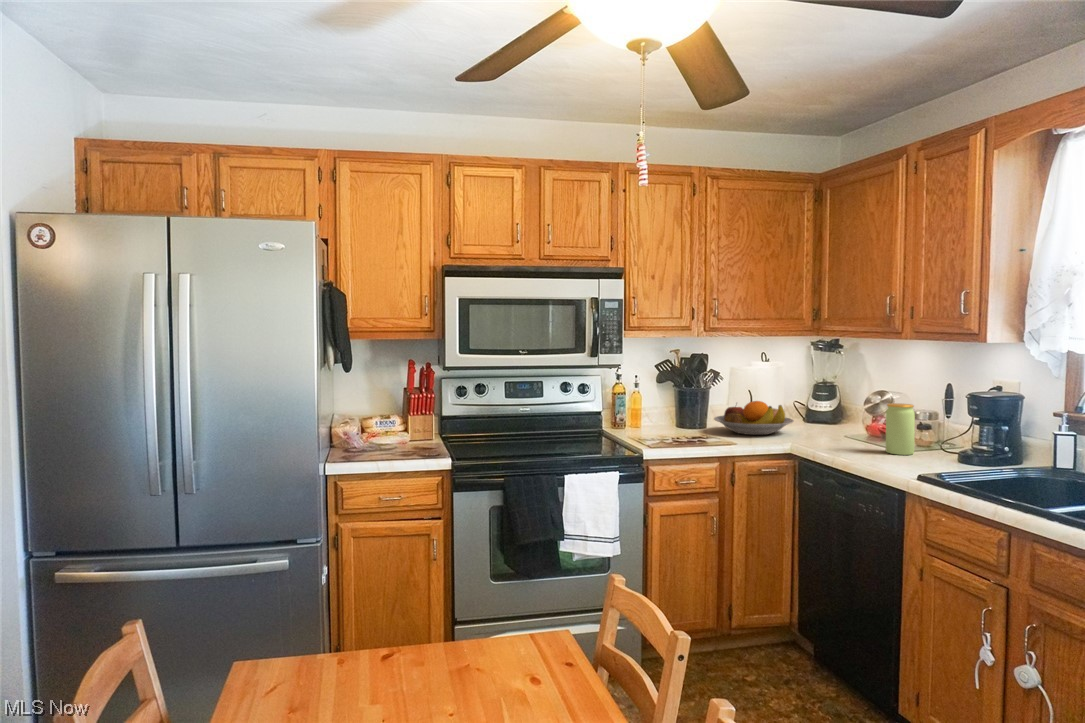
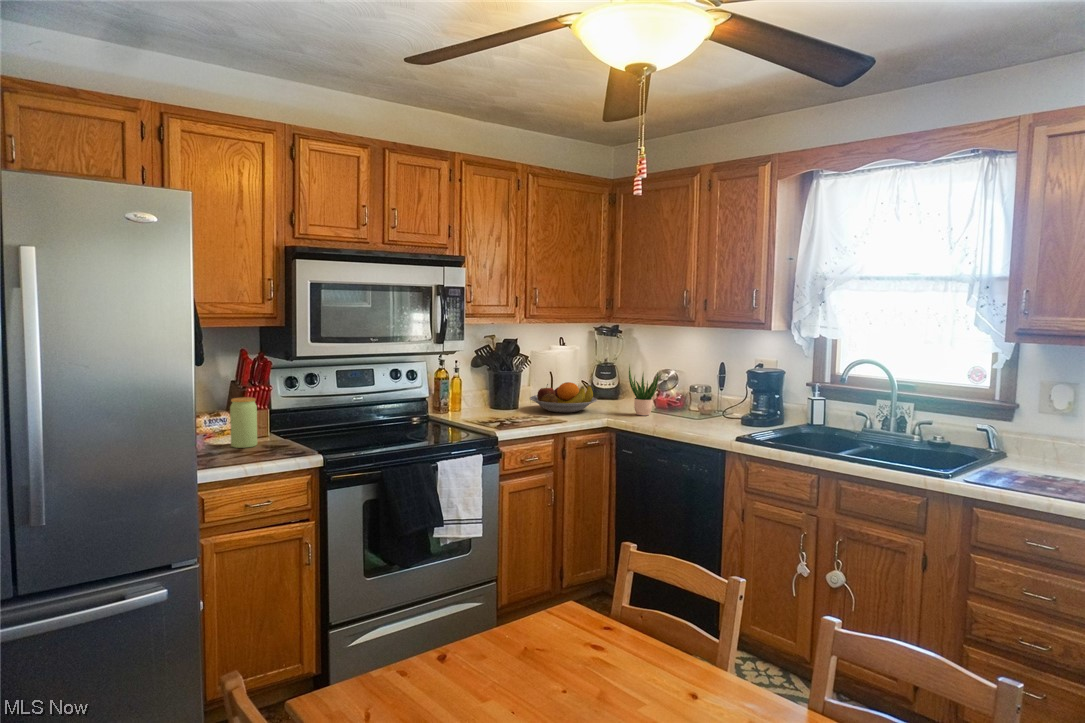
potted plant: none [830,380,873,443] -> present [629,367,661,416]
jar: present [886,403,915,455] -> present [230,397,257,448]

